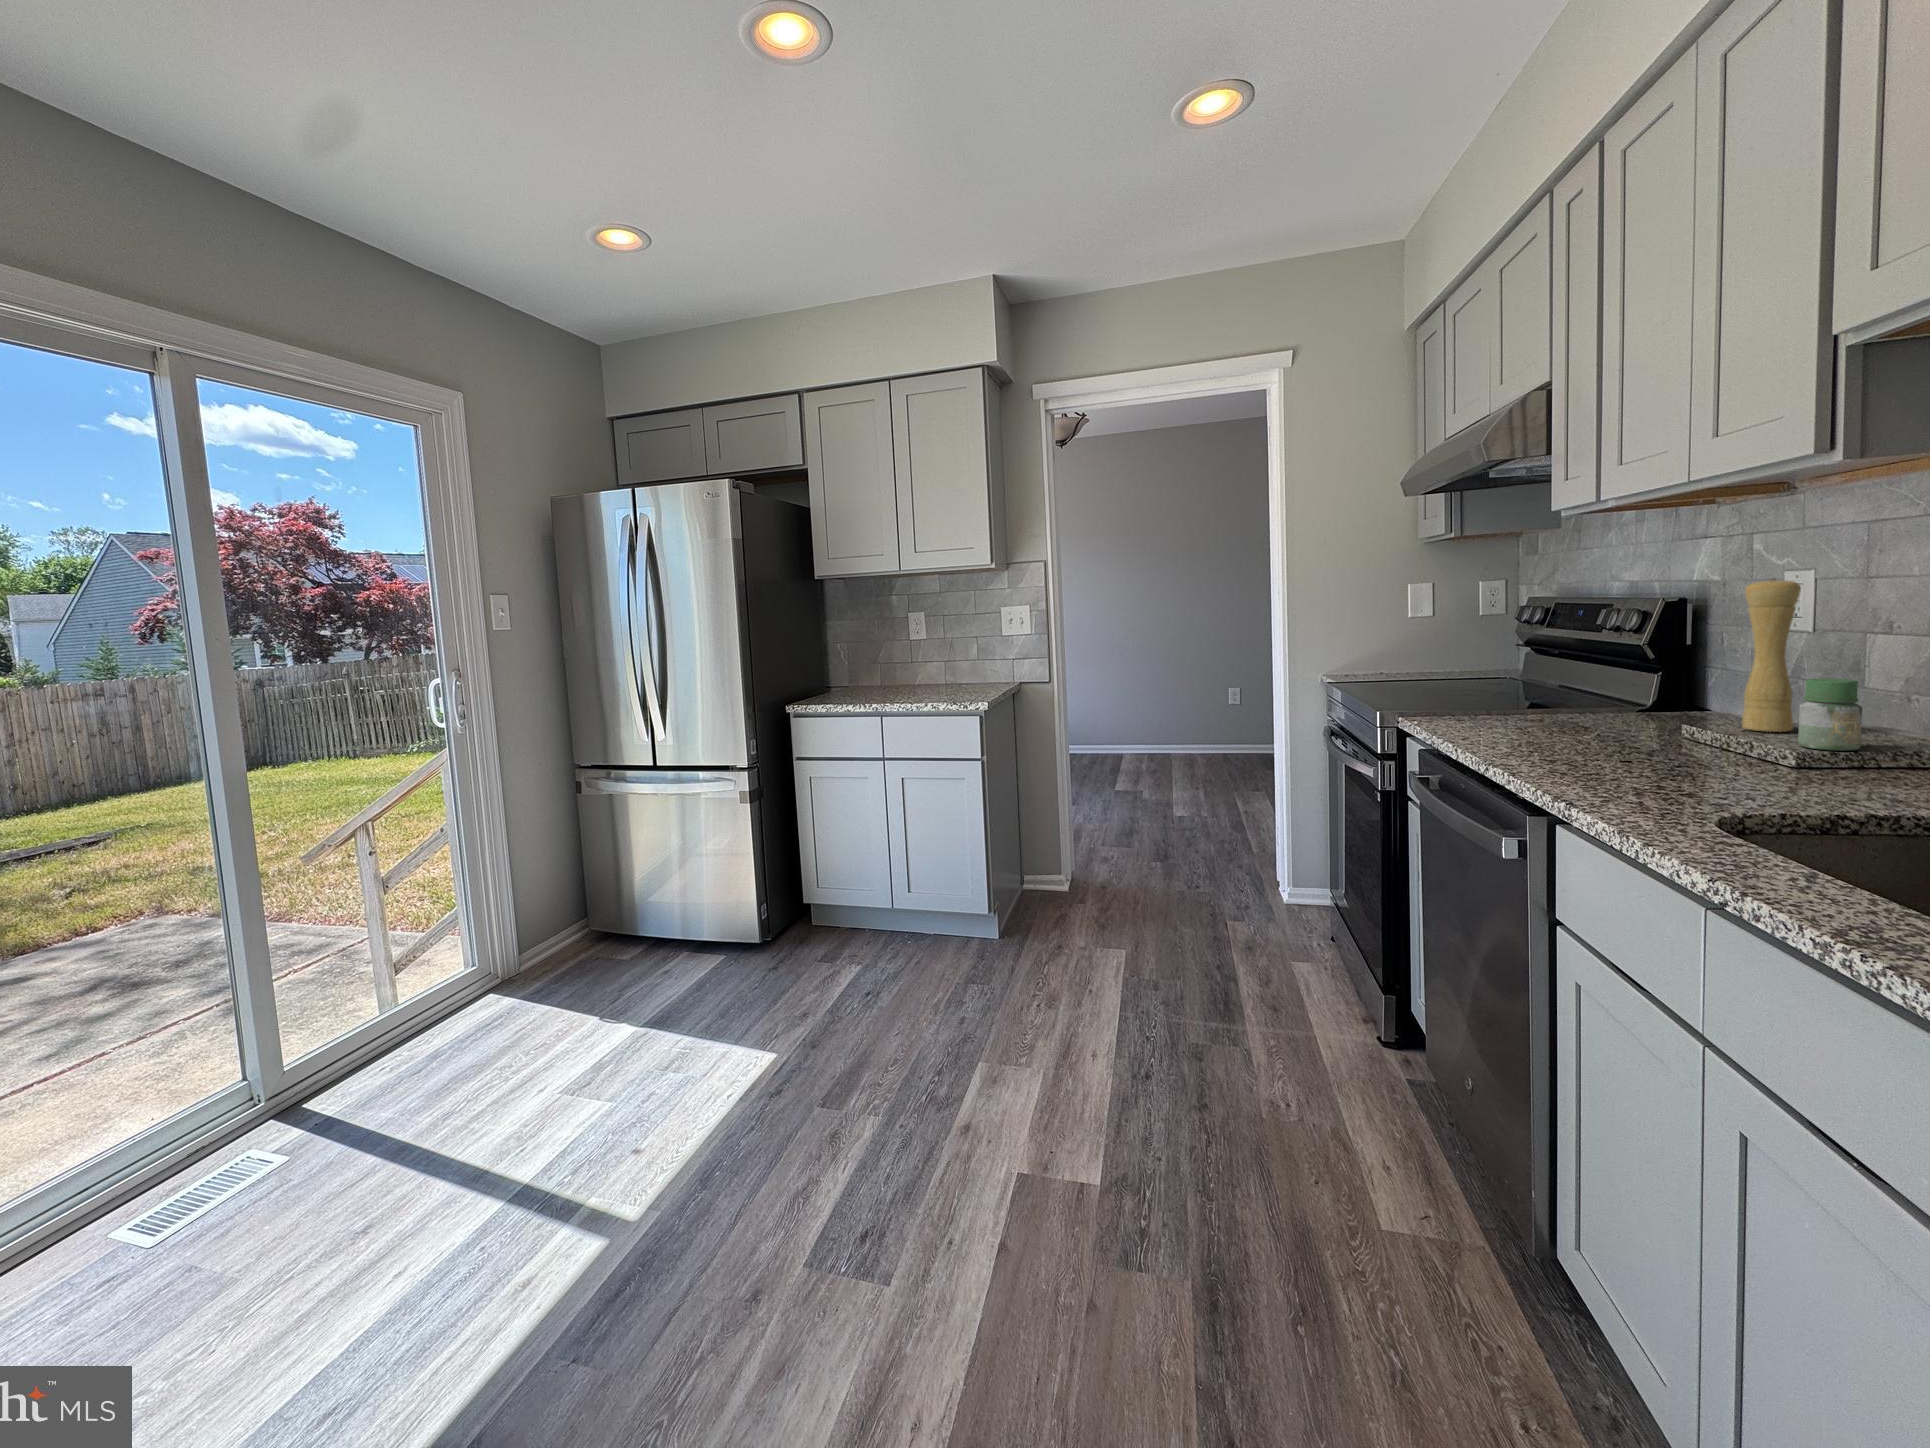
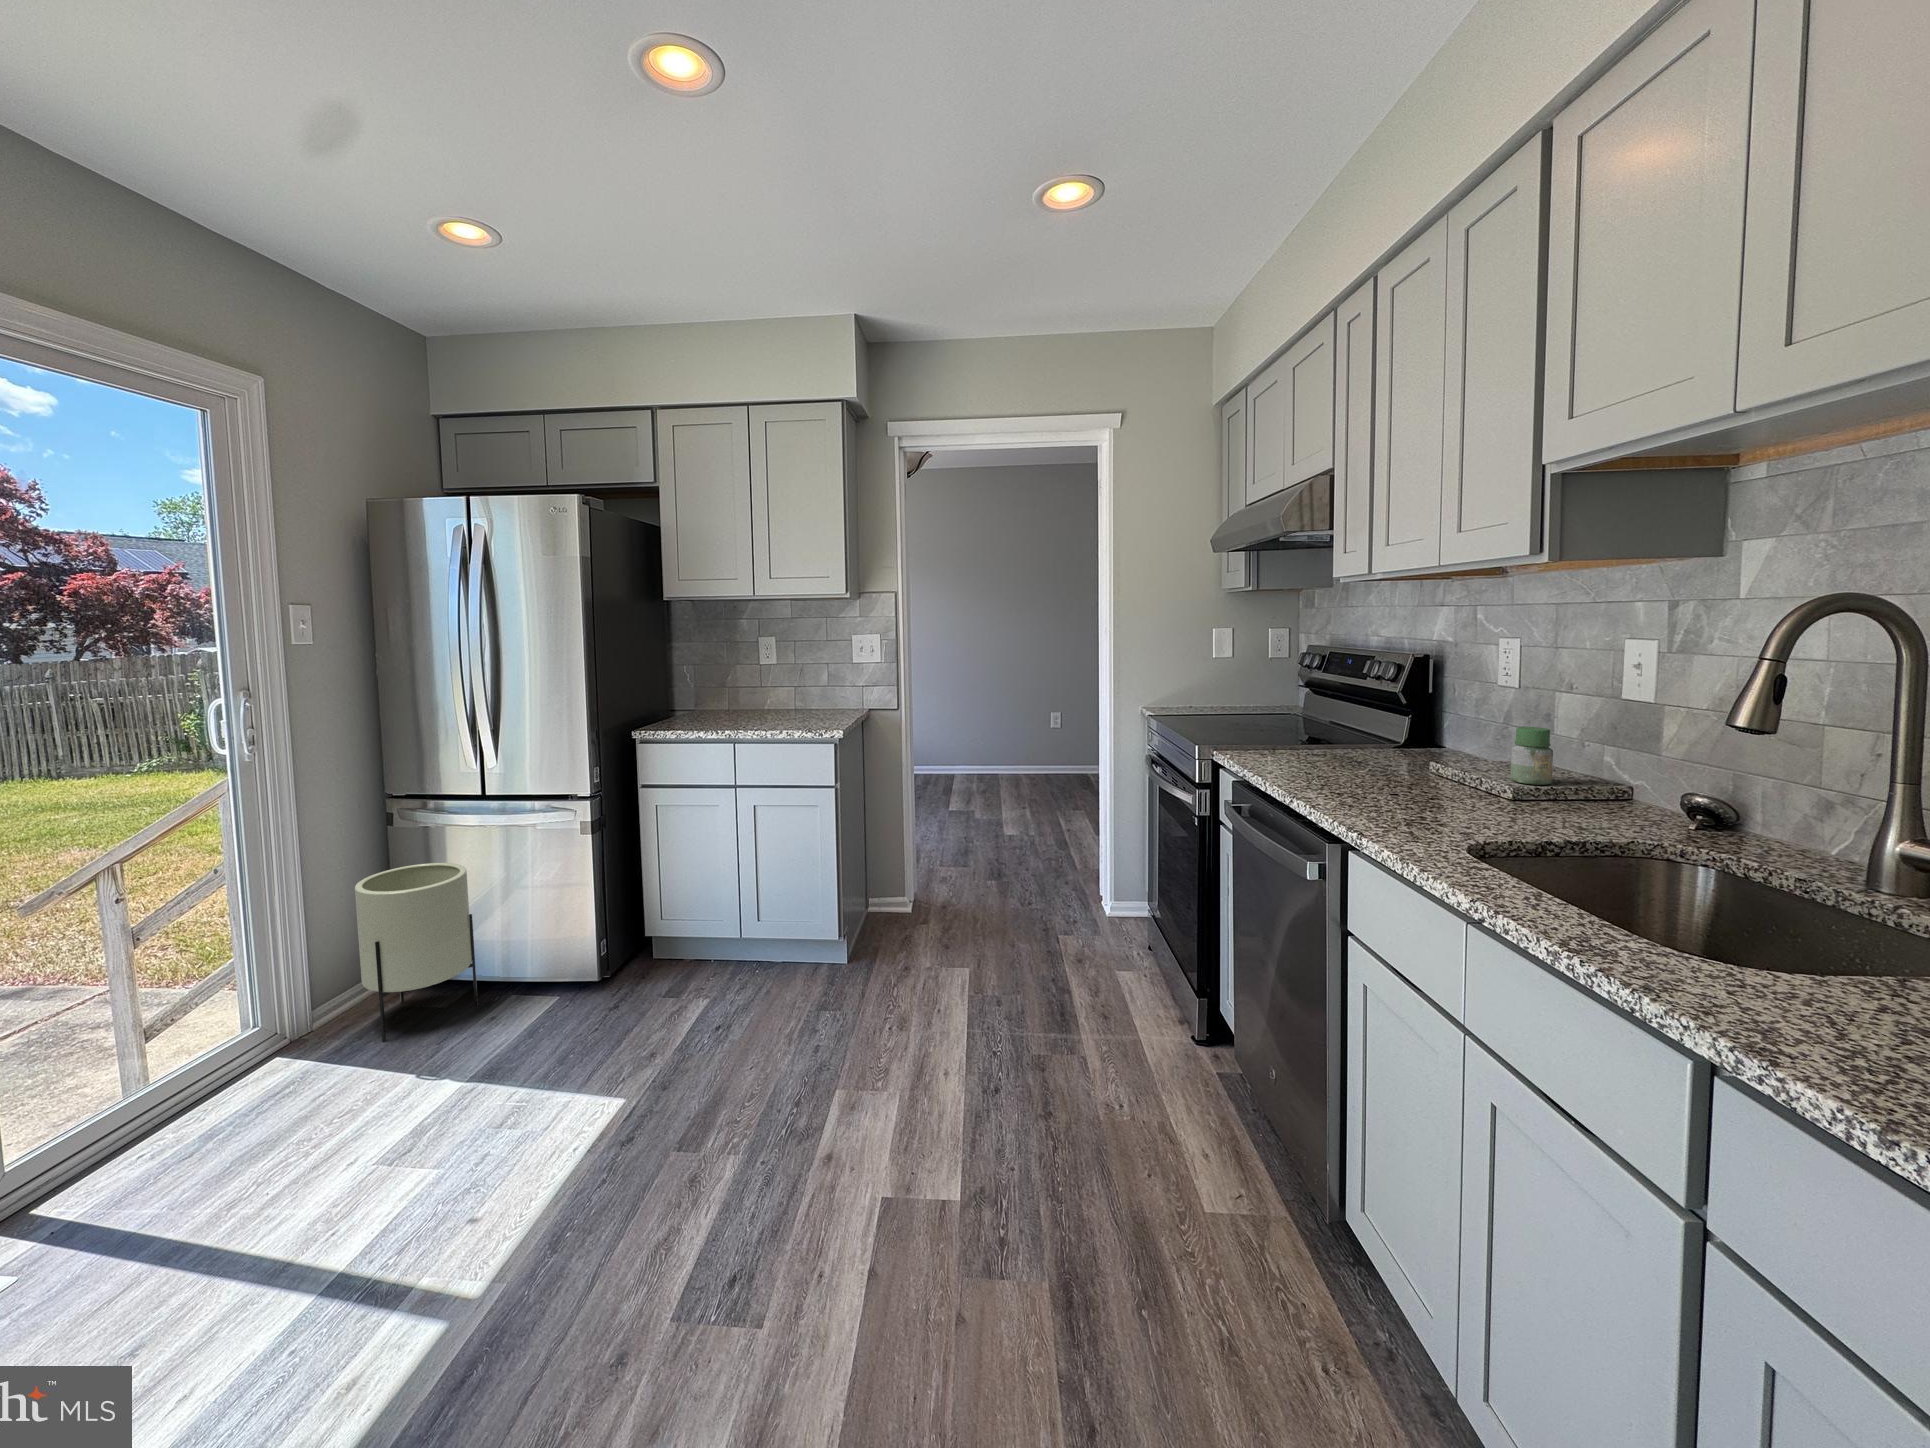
pepper mill: present [1742,578,1801,732] -> none [1470,644,1511,768]
planter: none [548,828,654,987] -> present [355,863,478,1042]

